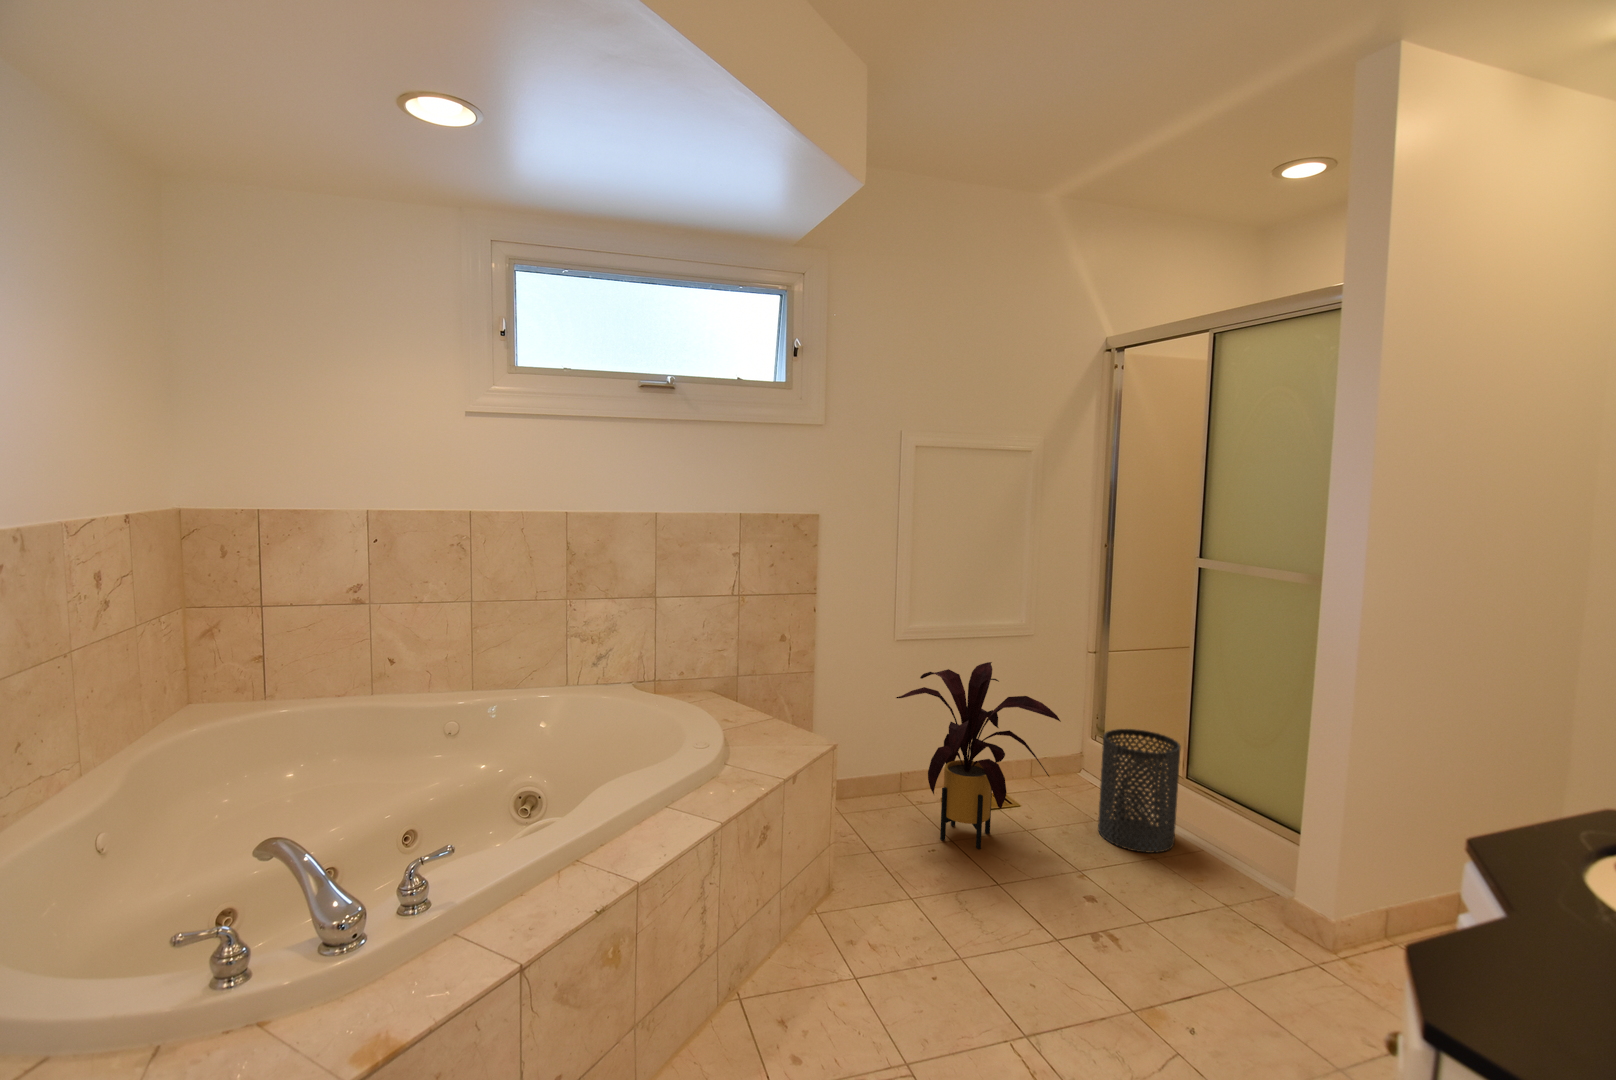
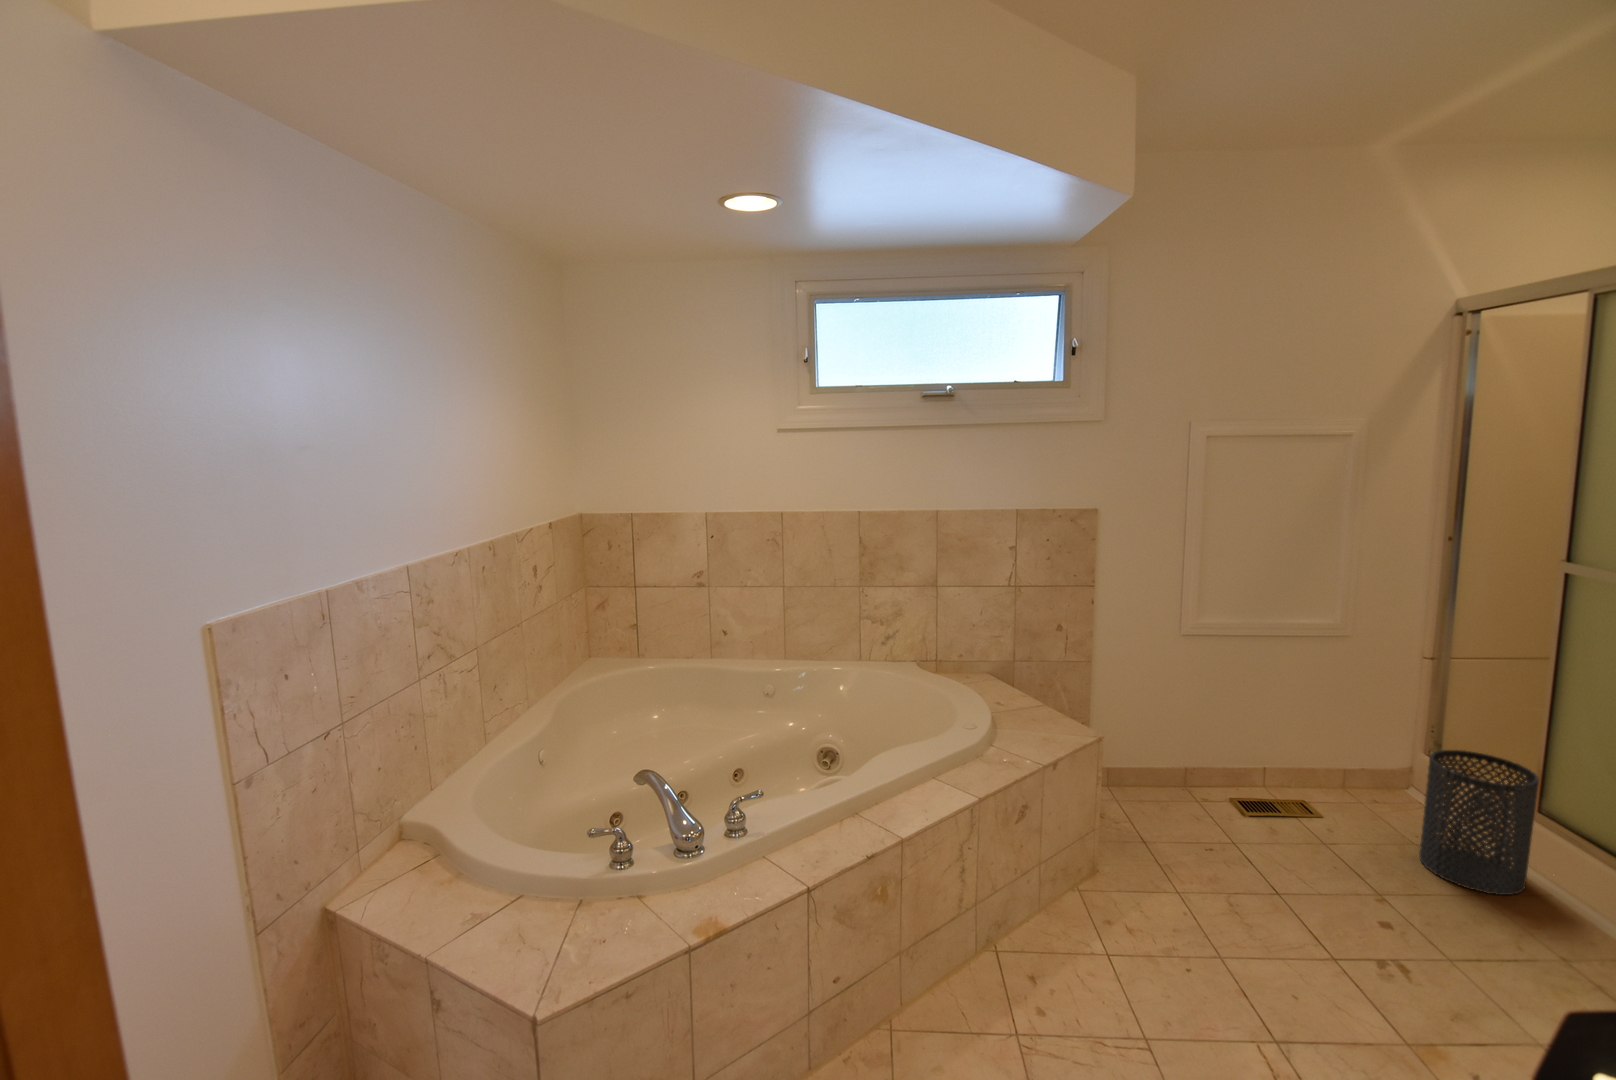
house plant: present [896,662,1061,849] -> none [1172,663,1366,854]

